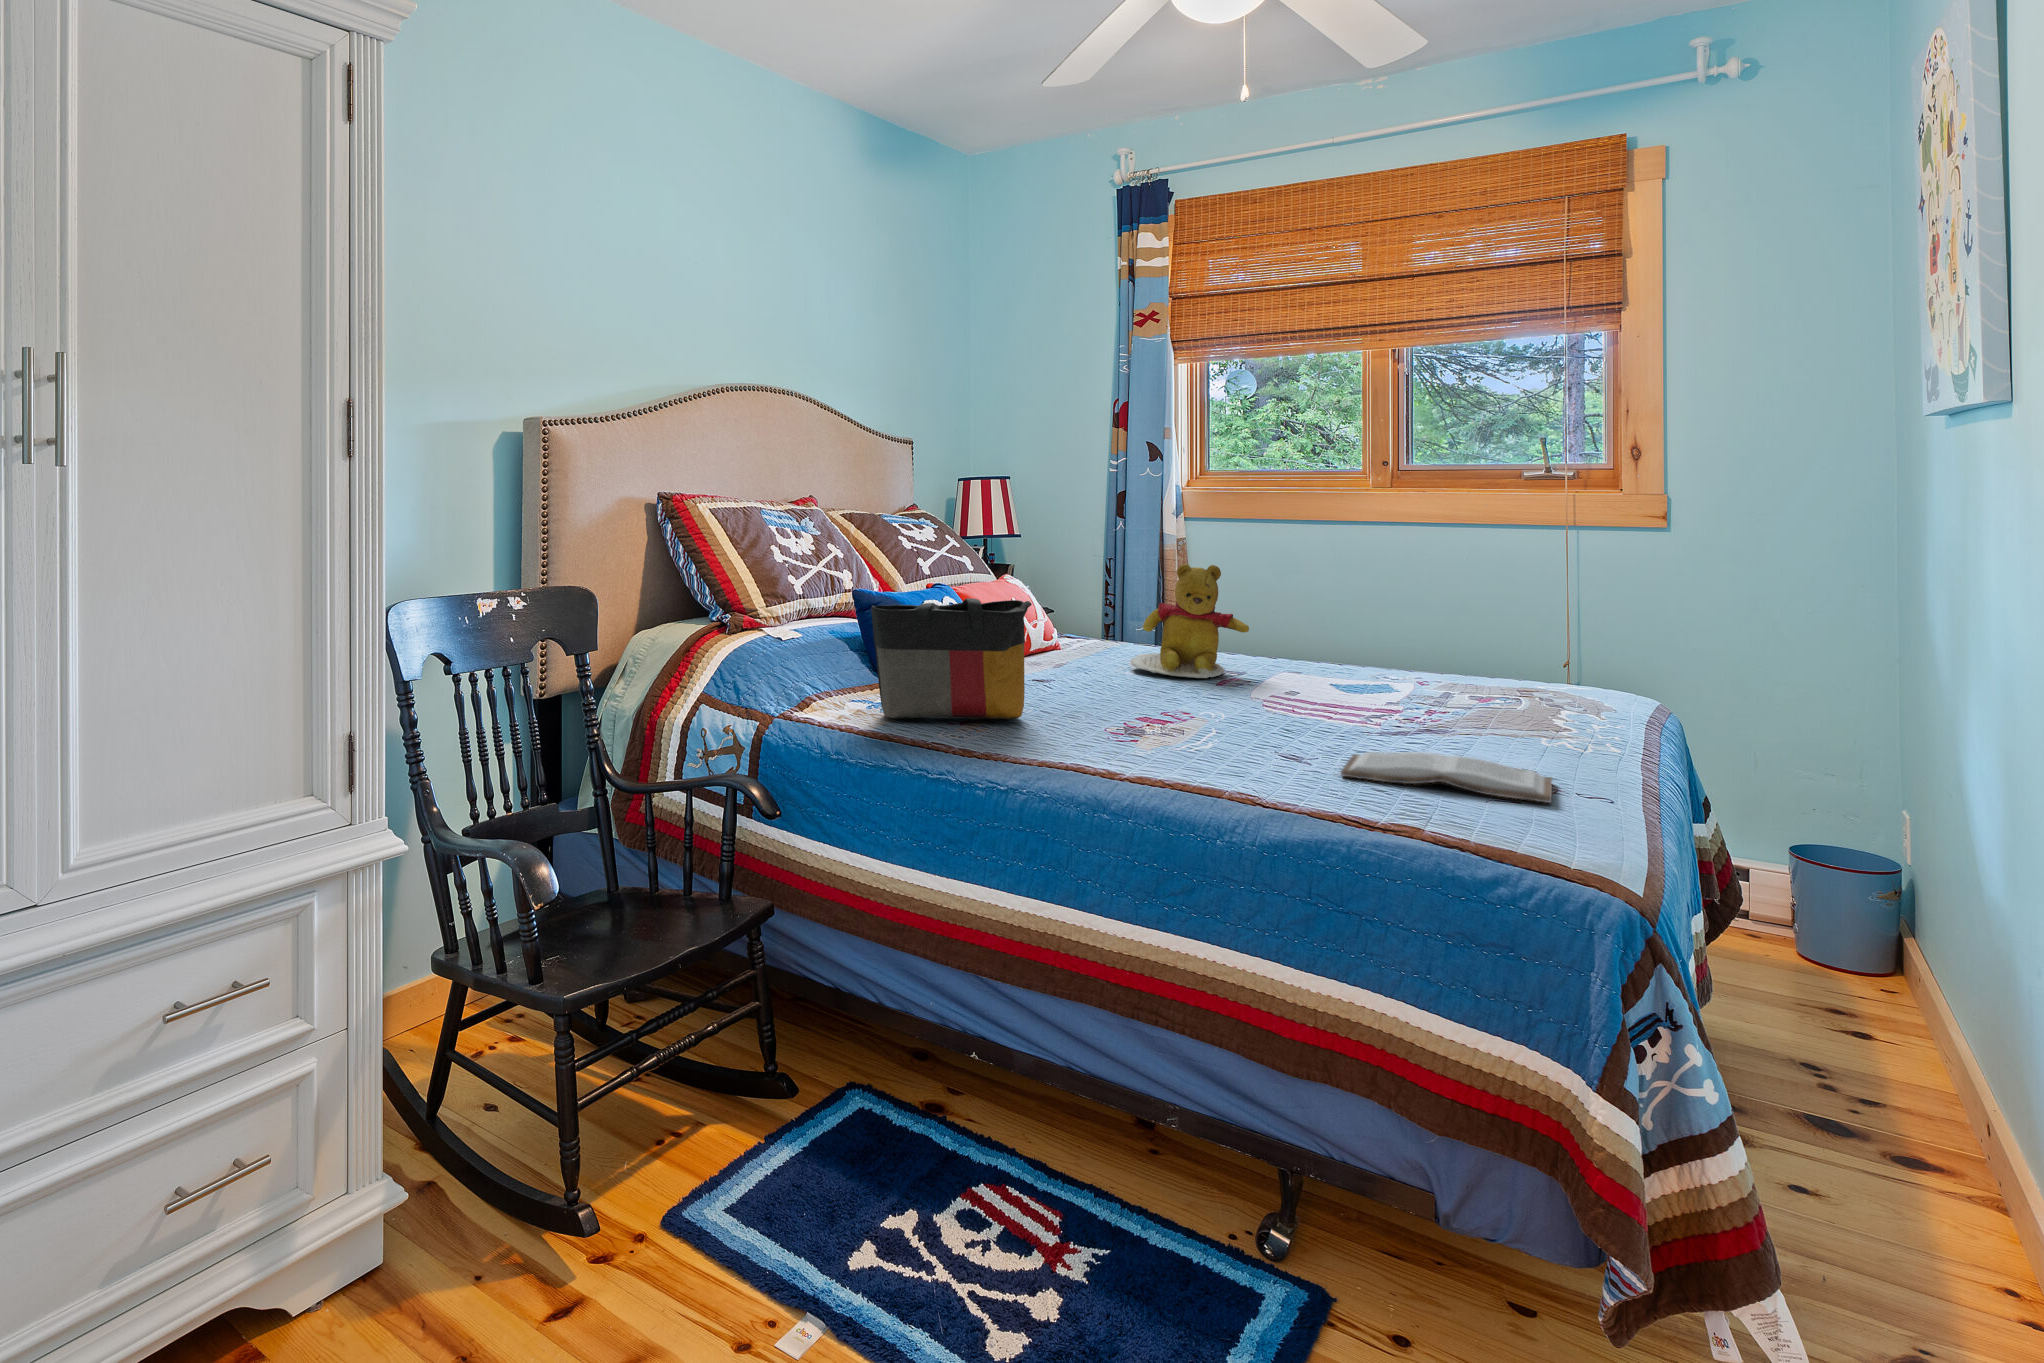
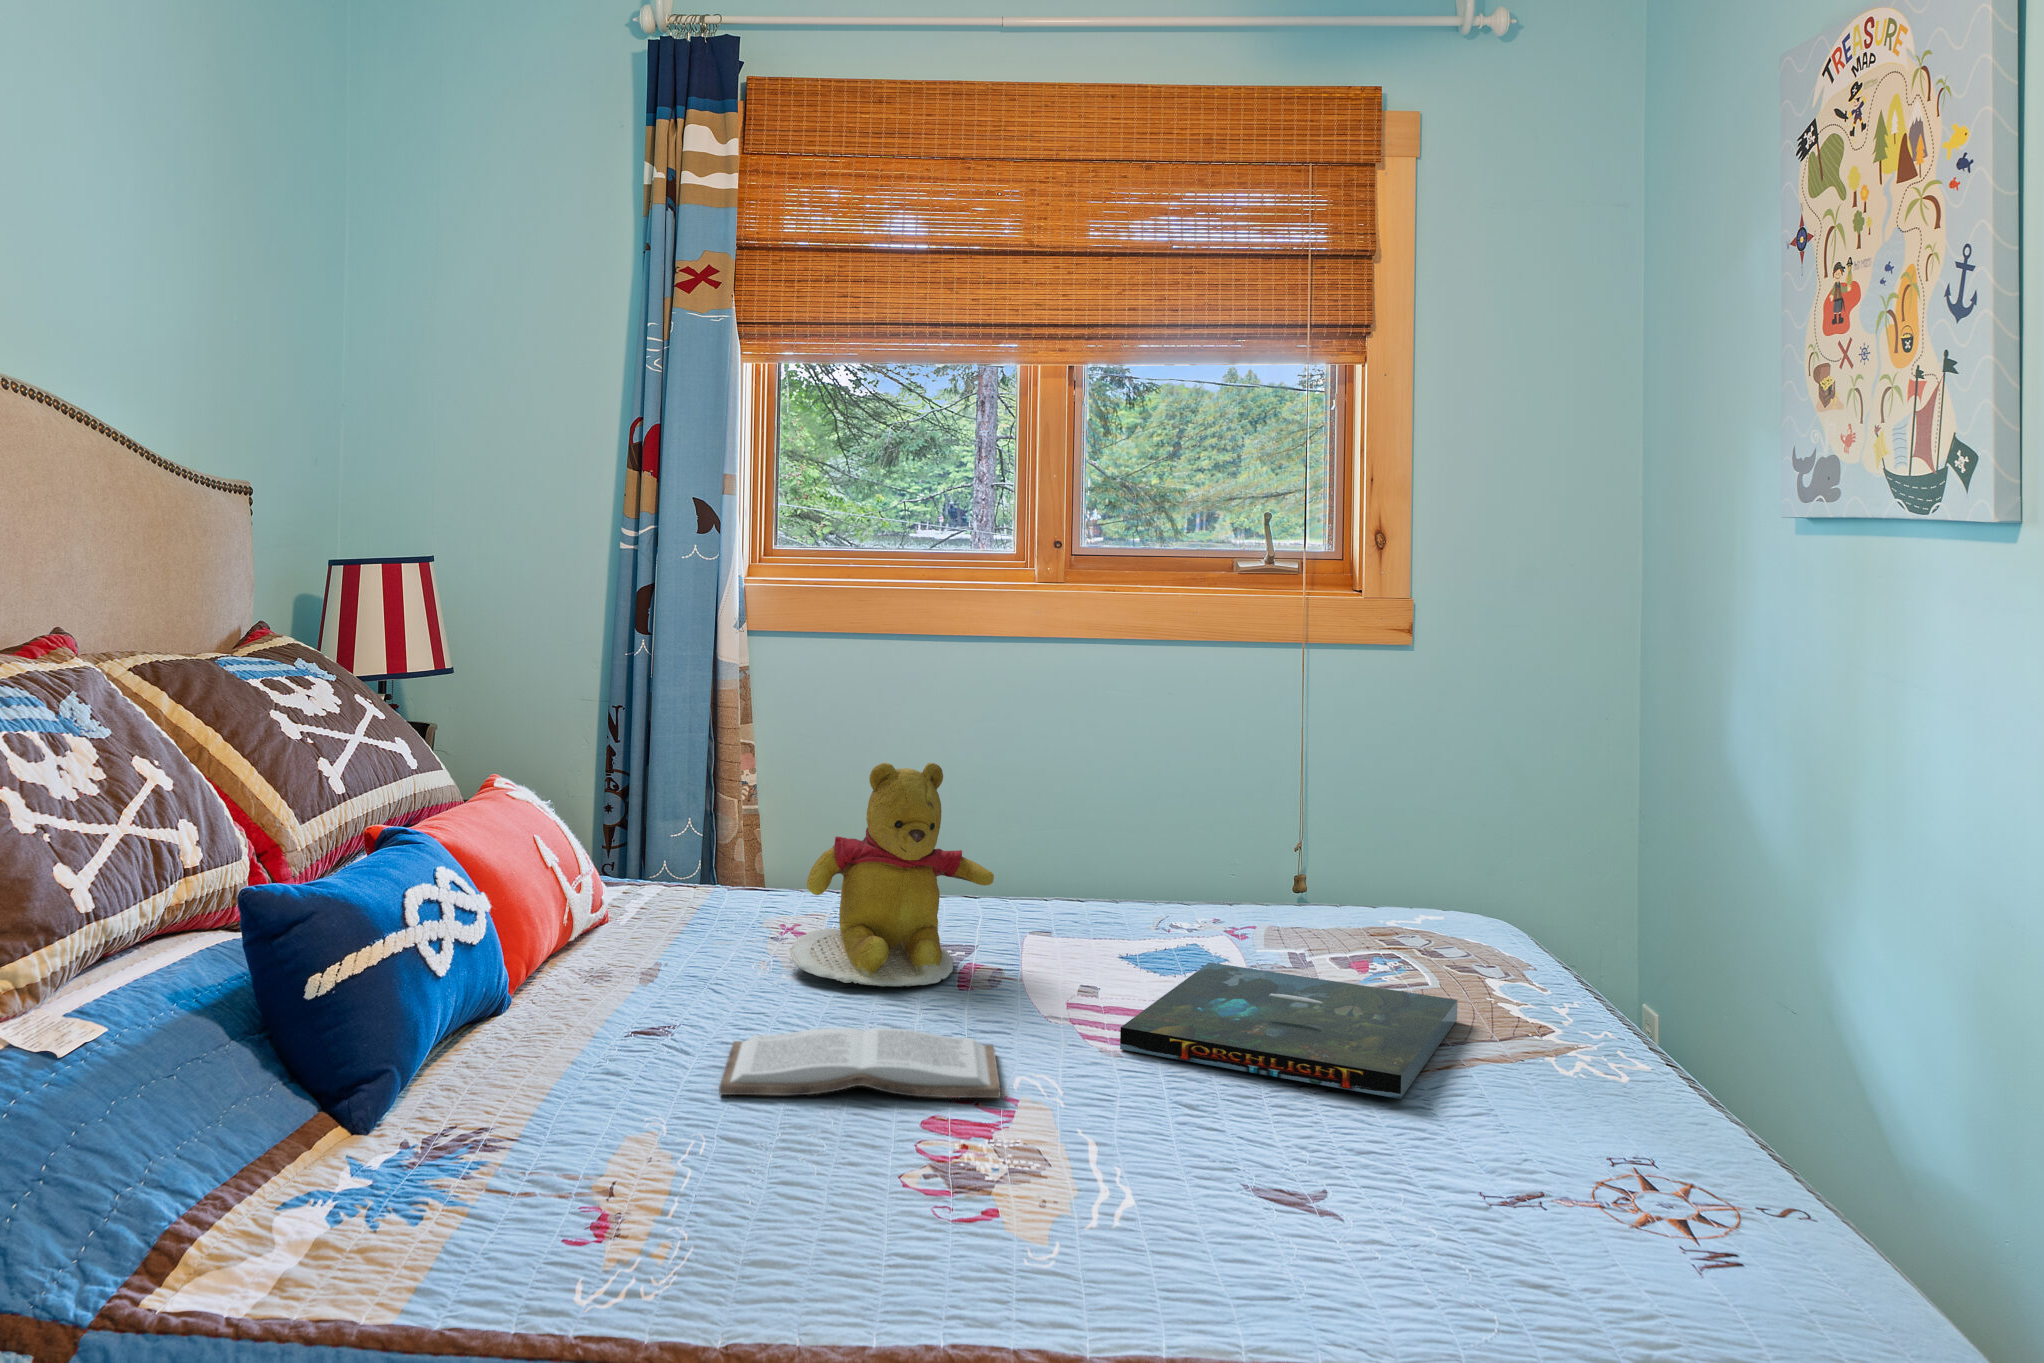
tote bag: present [871,598,1032,719] -> none [366,922,745,1262]
board game: none [1283,684,1530,736] -> present [1120,962,1458,1099]
book: present [1341,752,1552,803] -> present [719,1028,1000,1098]

